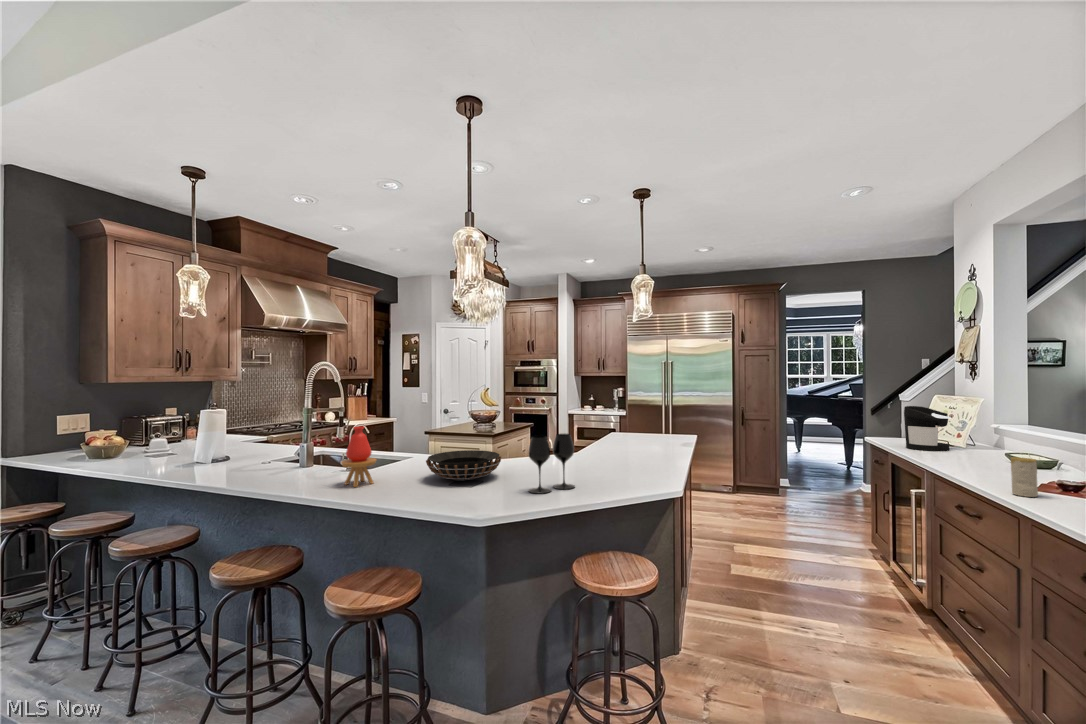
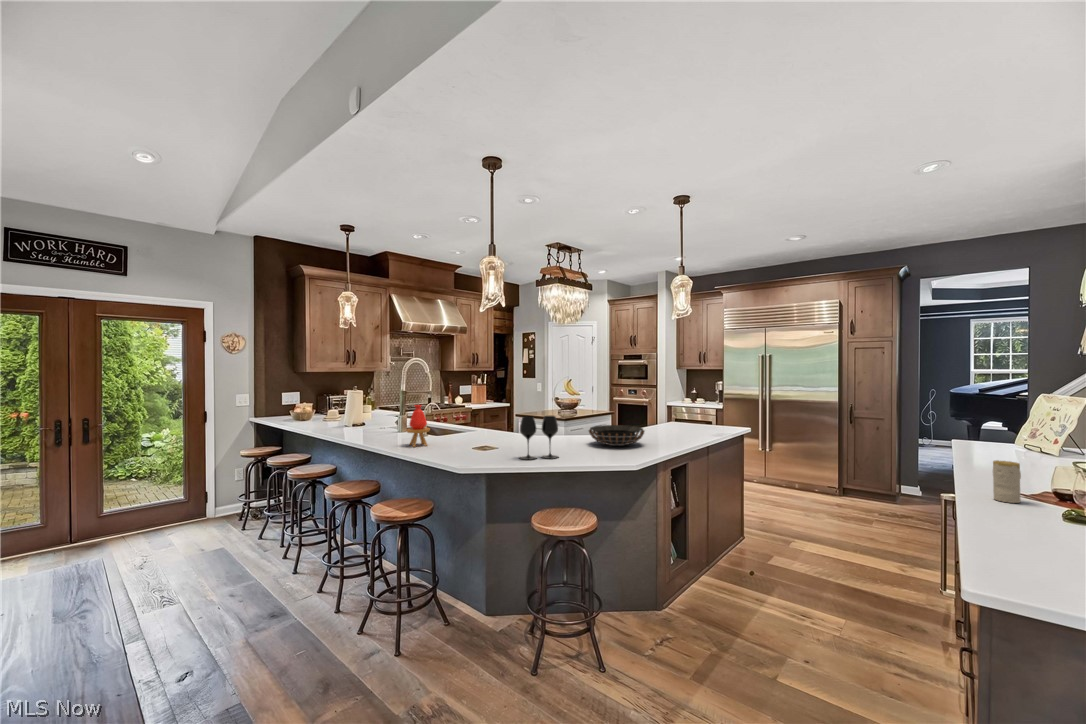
coffee maker: present [904,406,951,451] -> none [980,407,1038,459]
decorative bowl: present [426,450,501,480] -> present [589,425,645,446]

